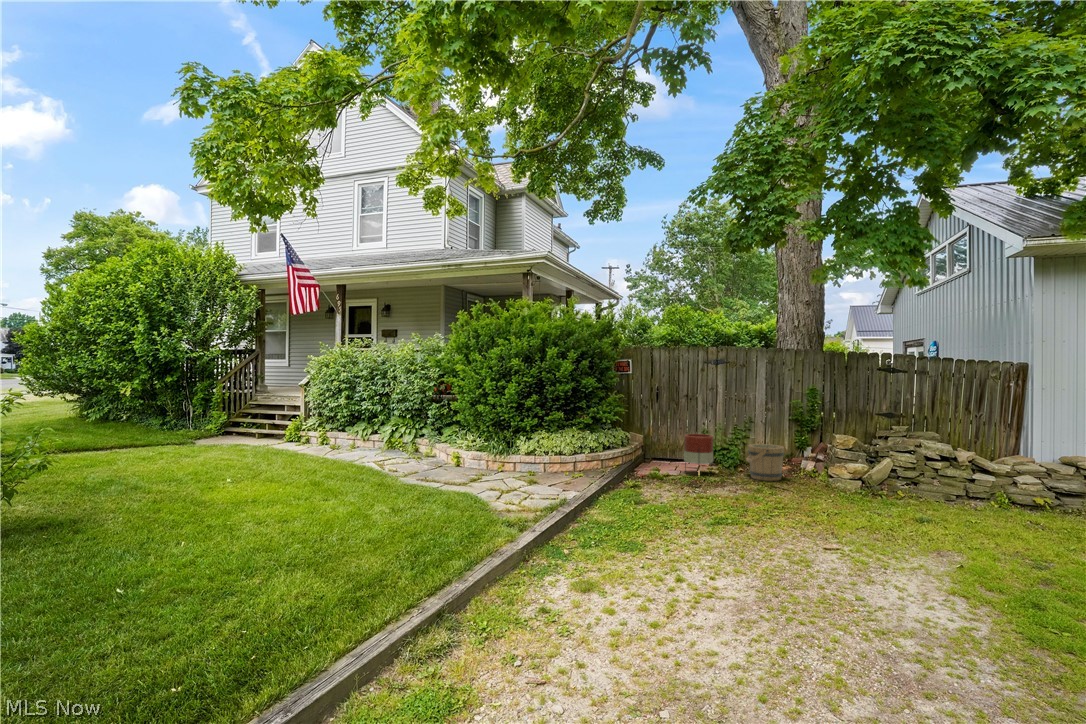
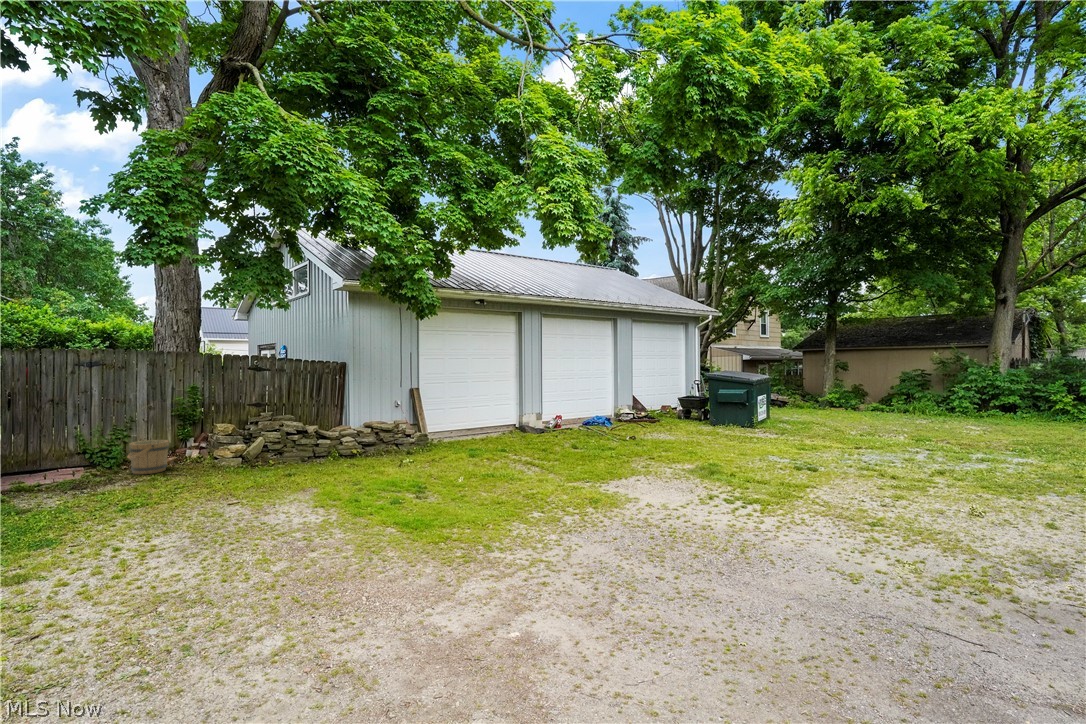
planter: present [684,434,713,470] -> none [46,439,86,483]

